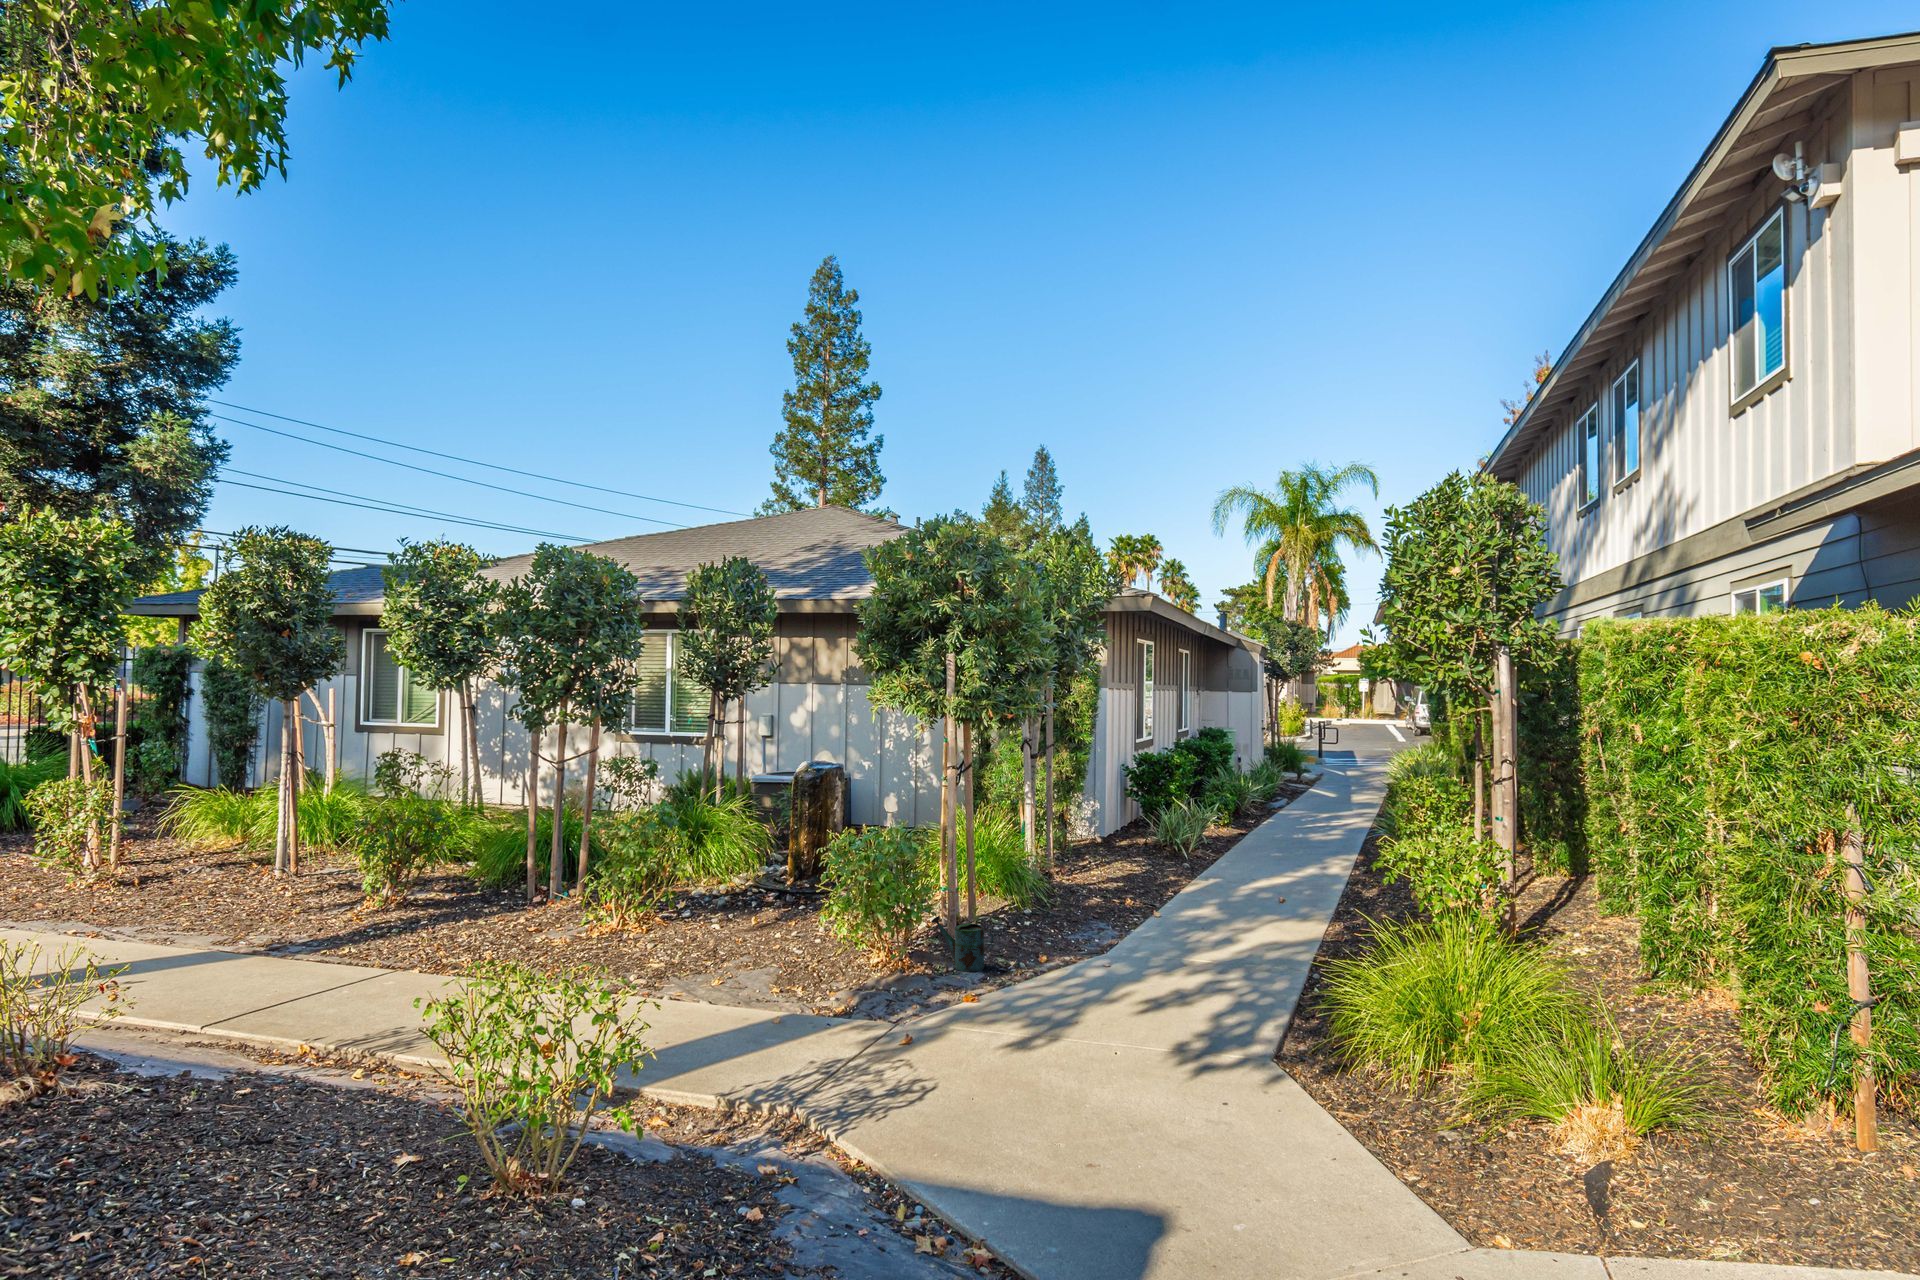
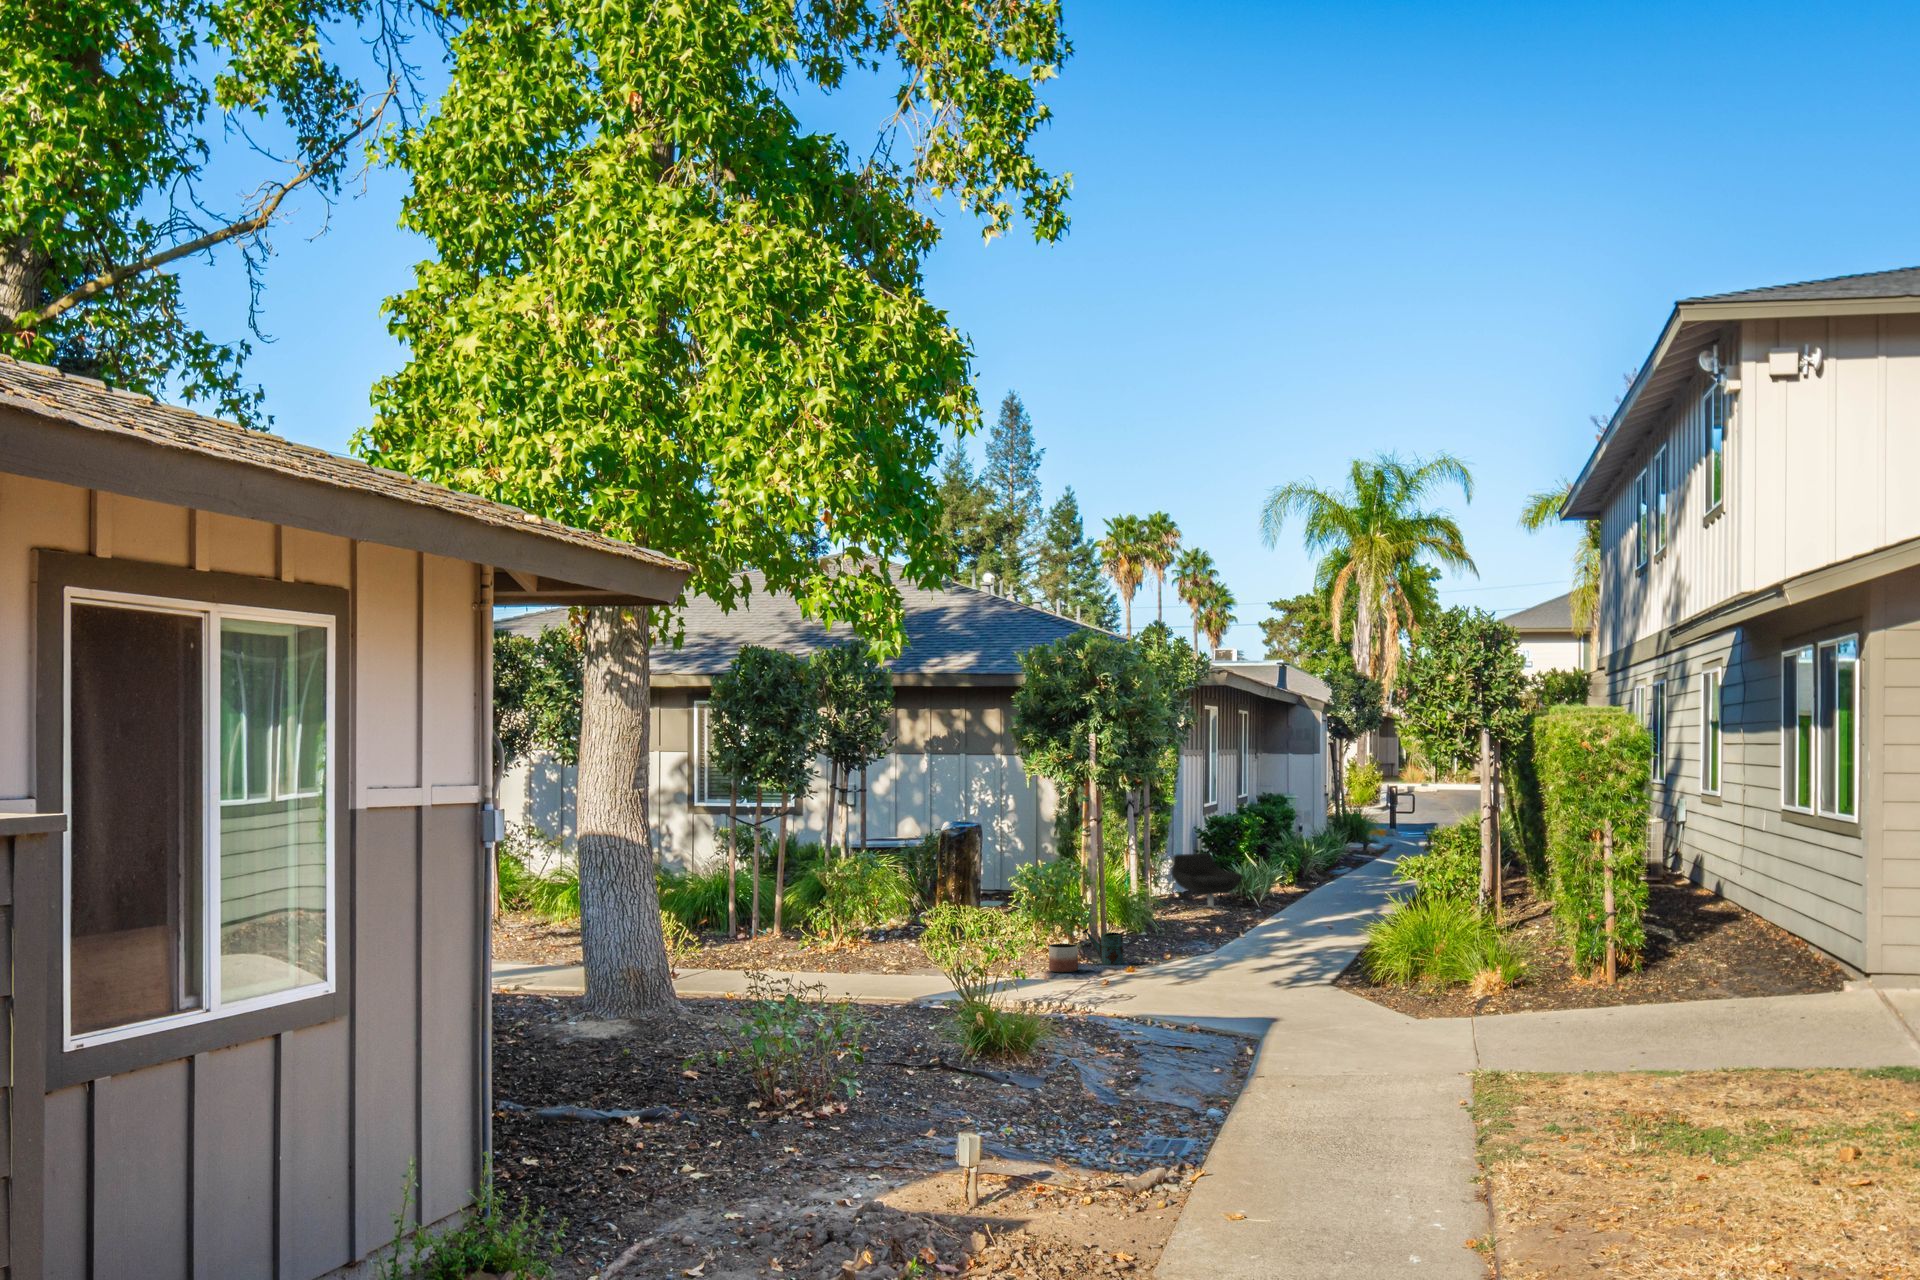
lounge chair: none [1092,795,1172,864] -> present [1172,853,1243,909]
planter: none [873,942,913,988] -> present [1049,944,1078,973]

